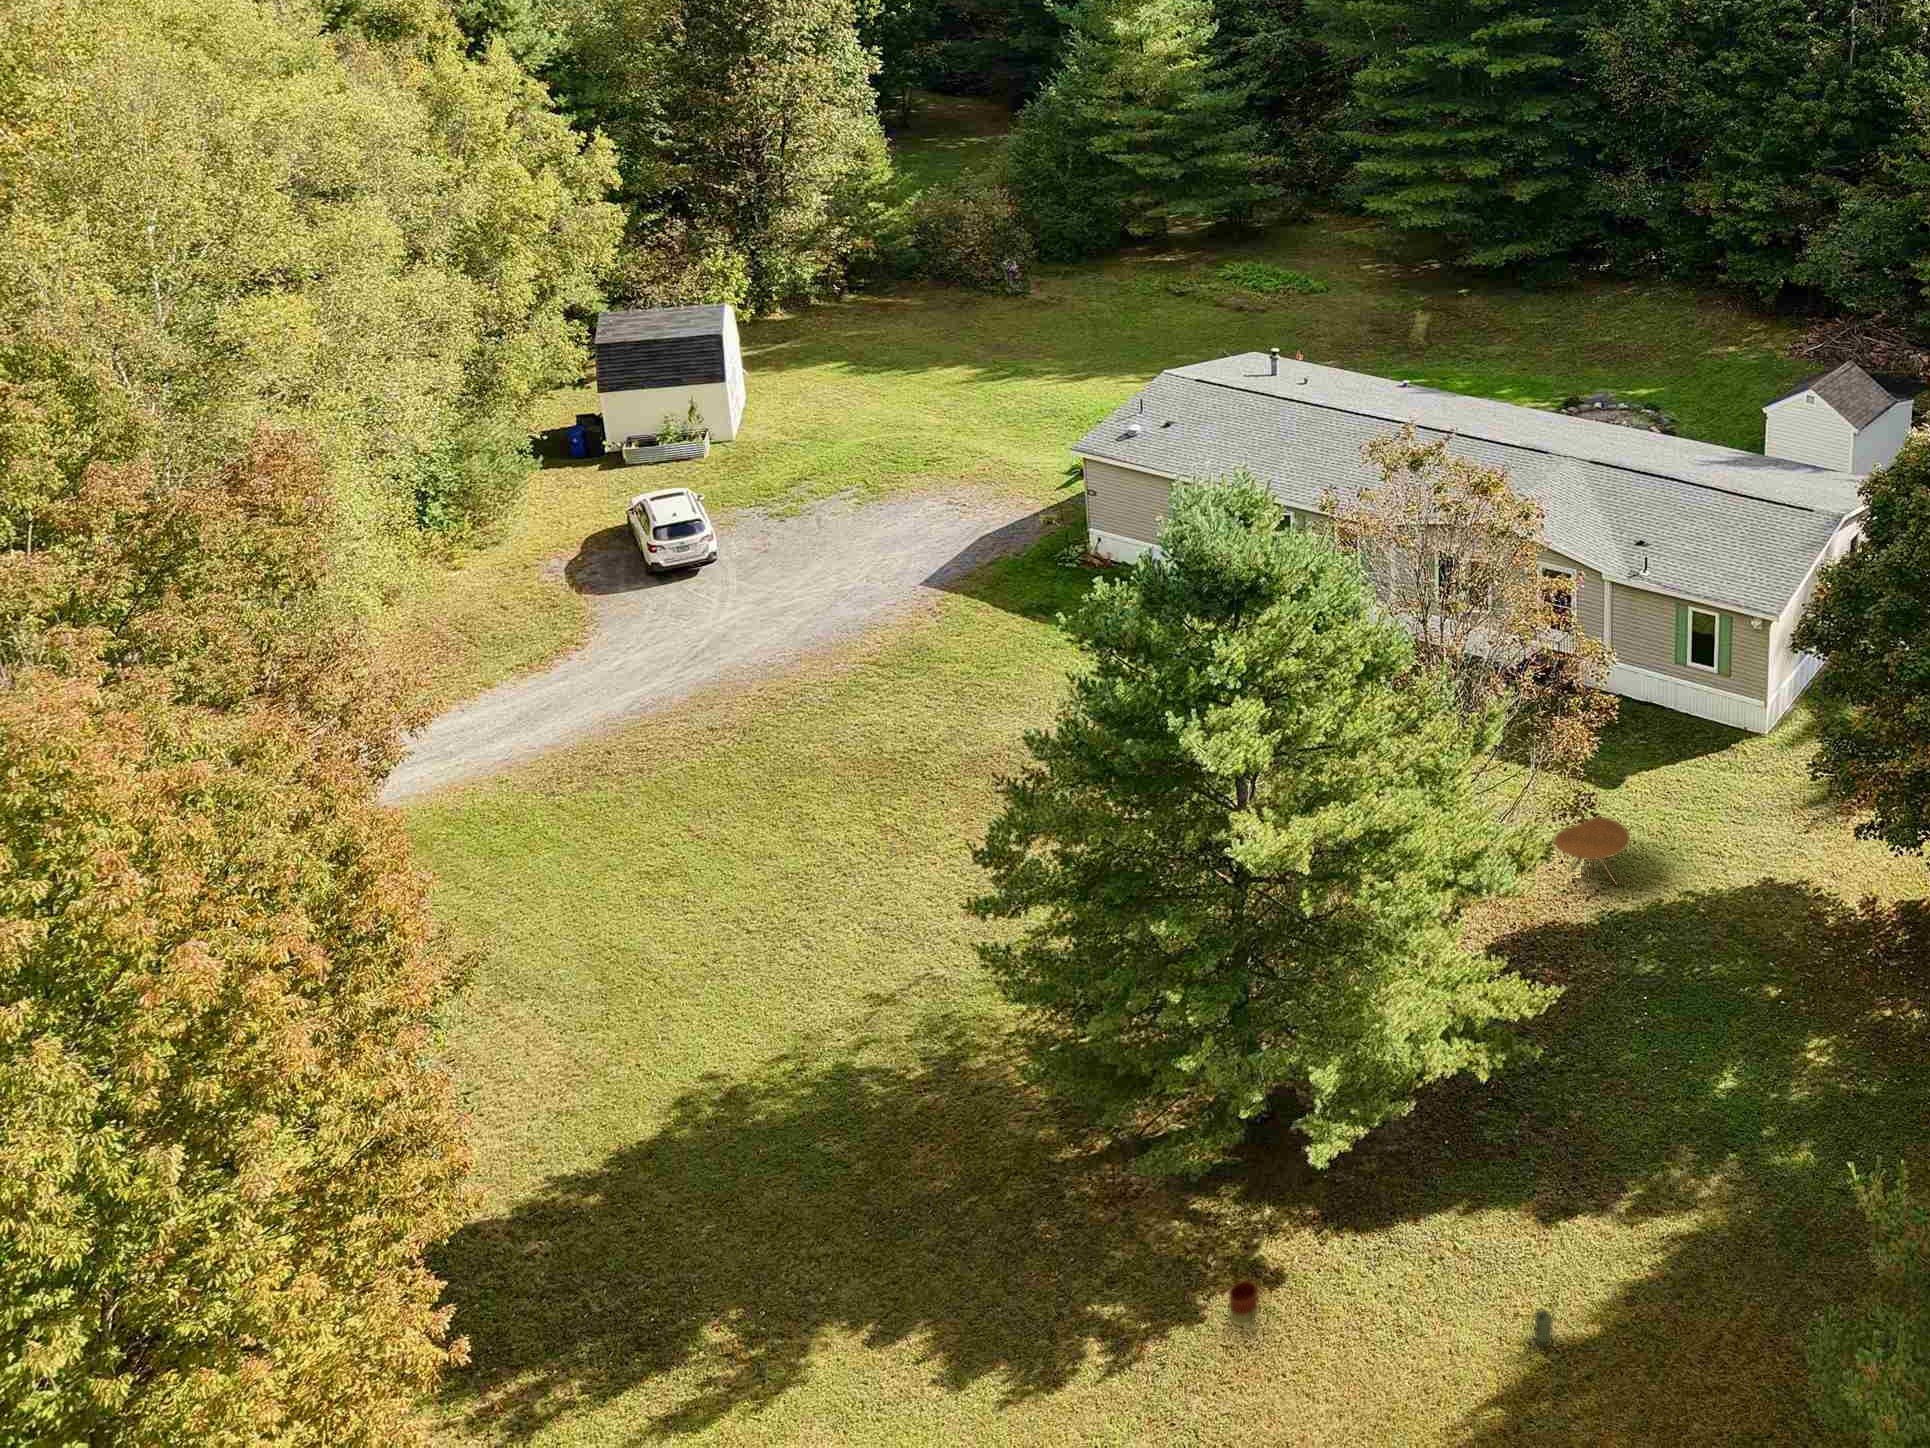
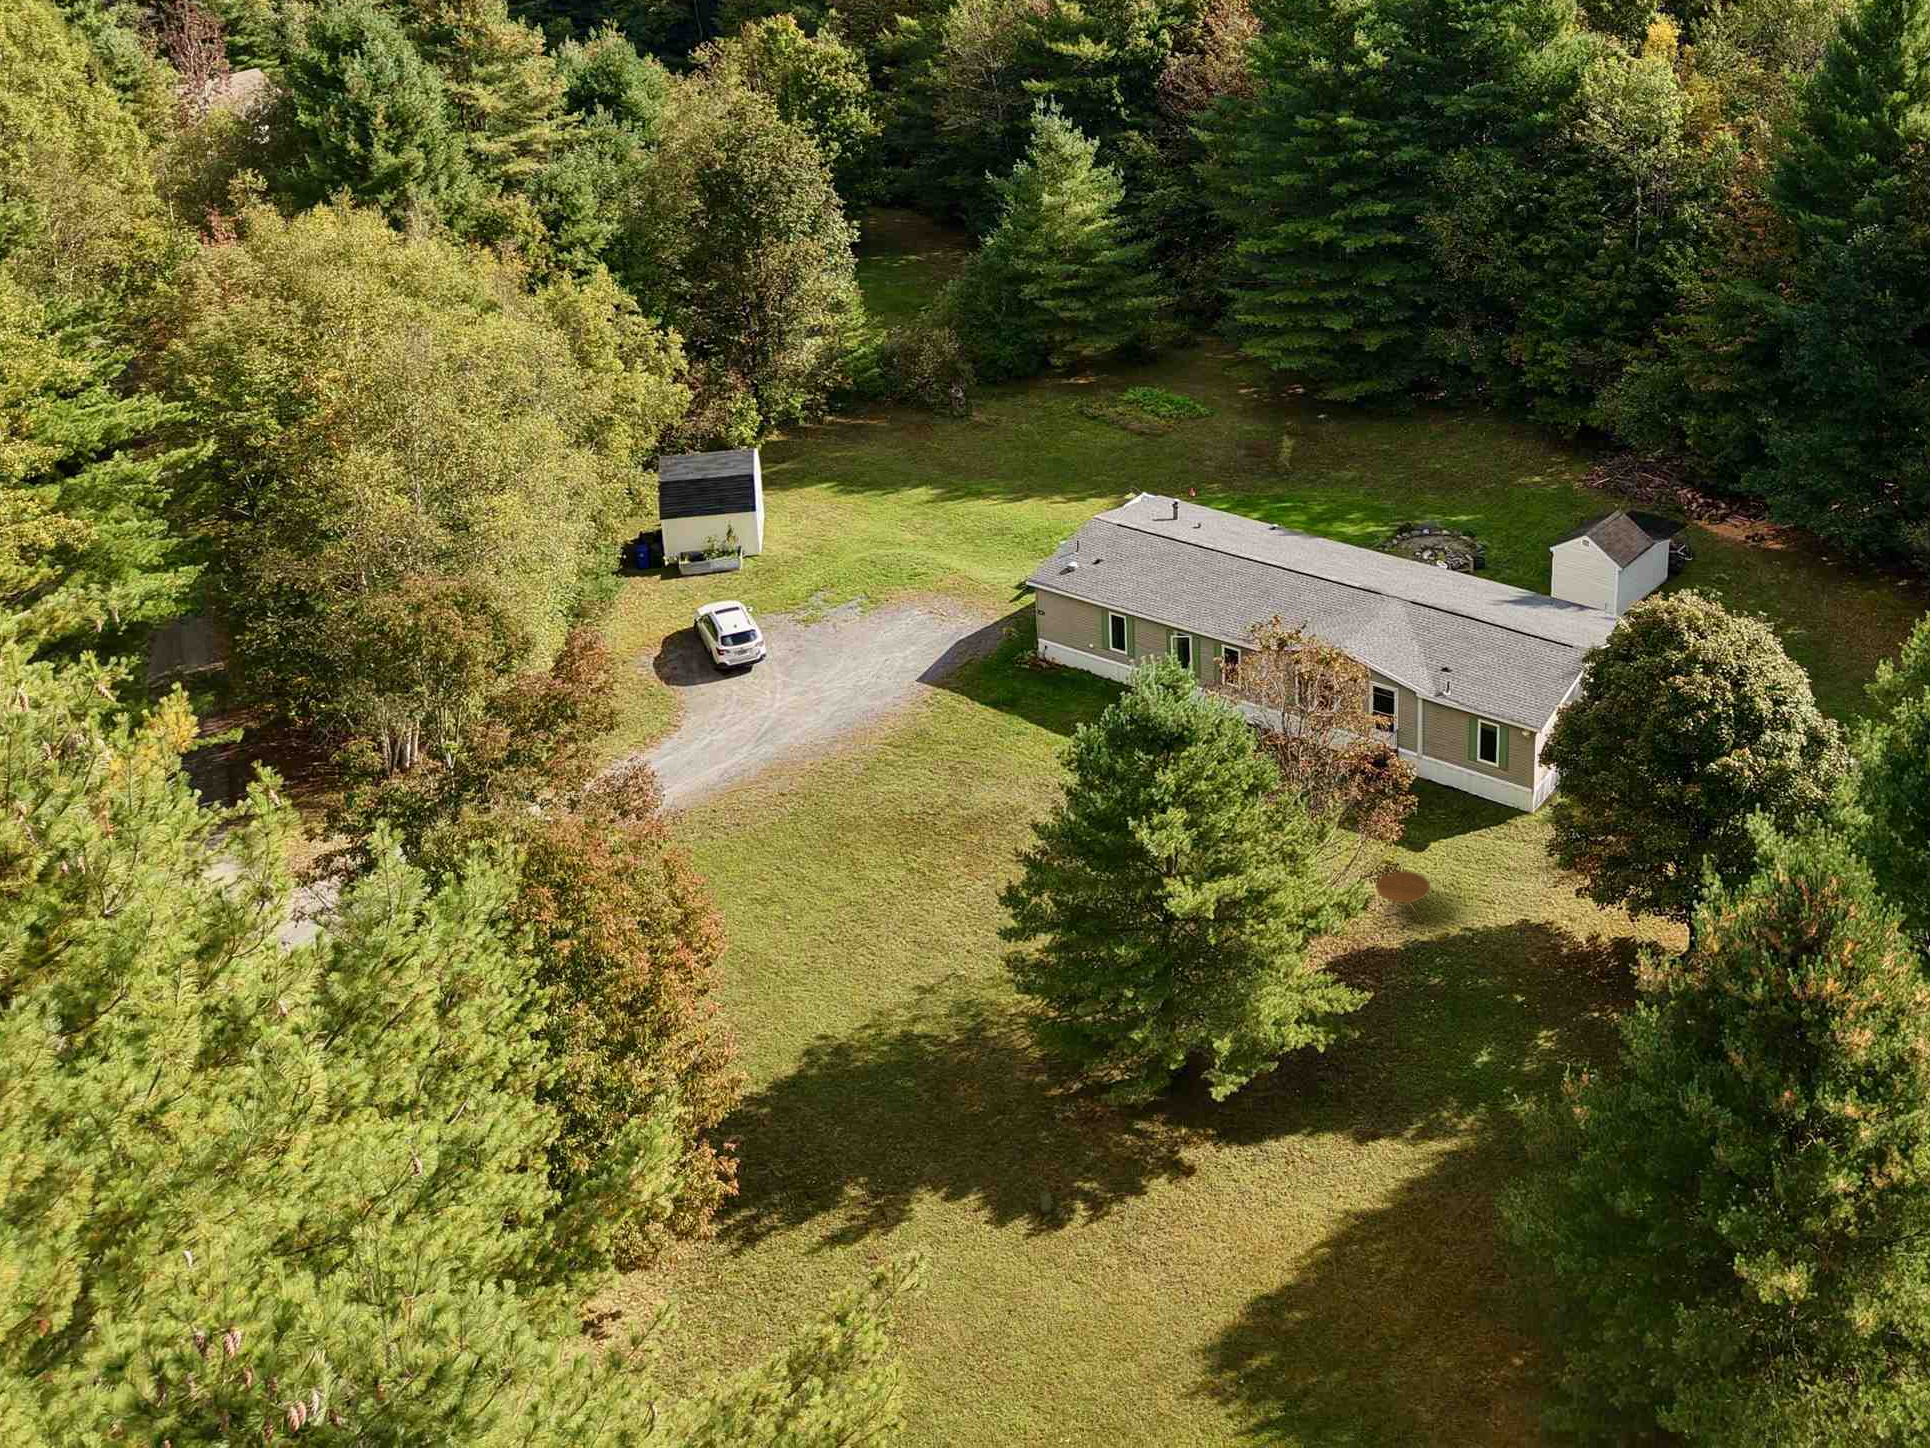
planter: present [1229,1280,1259,1325] -> none [1161,1172,1181,1208]
watering can: present [1533,1309,1553,1347] -> present [1040,1190,1054,1214]

